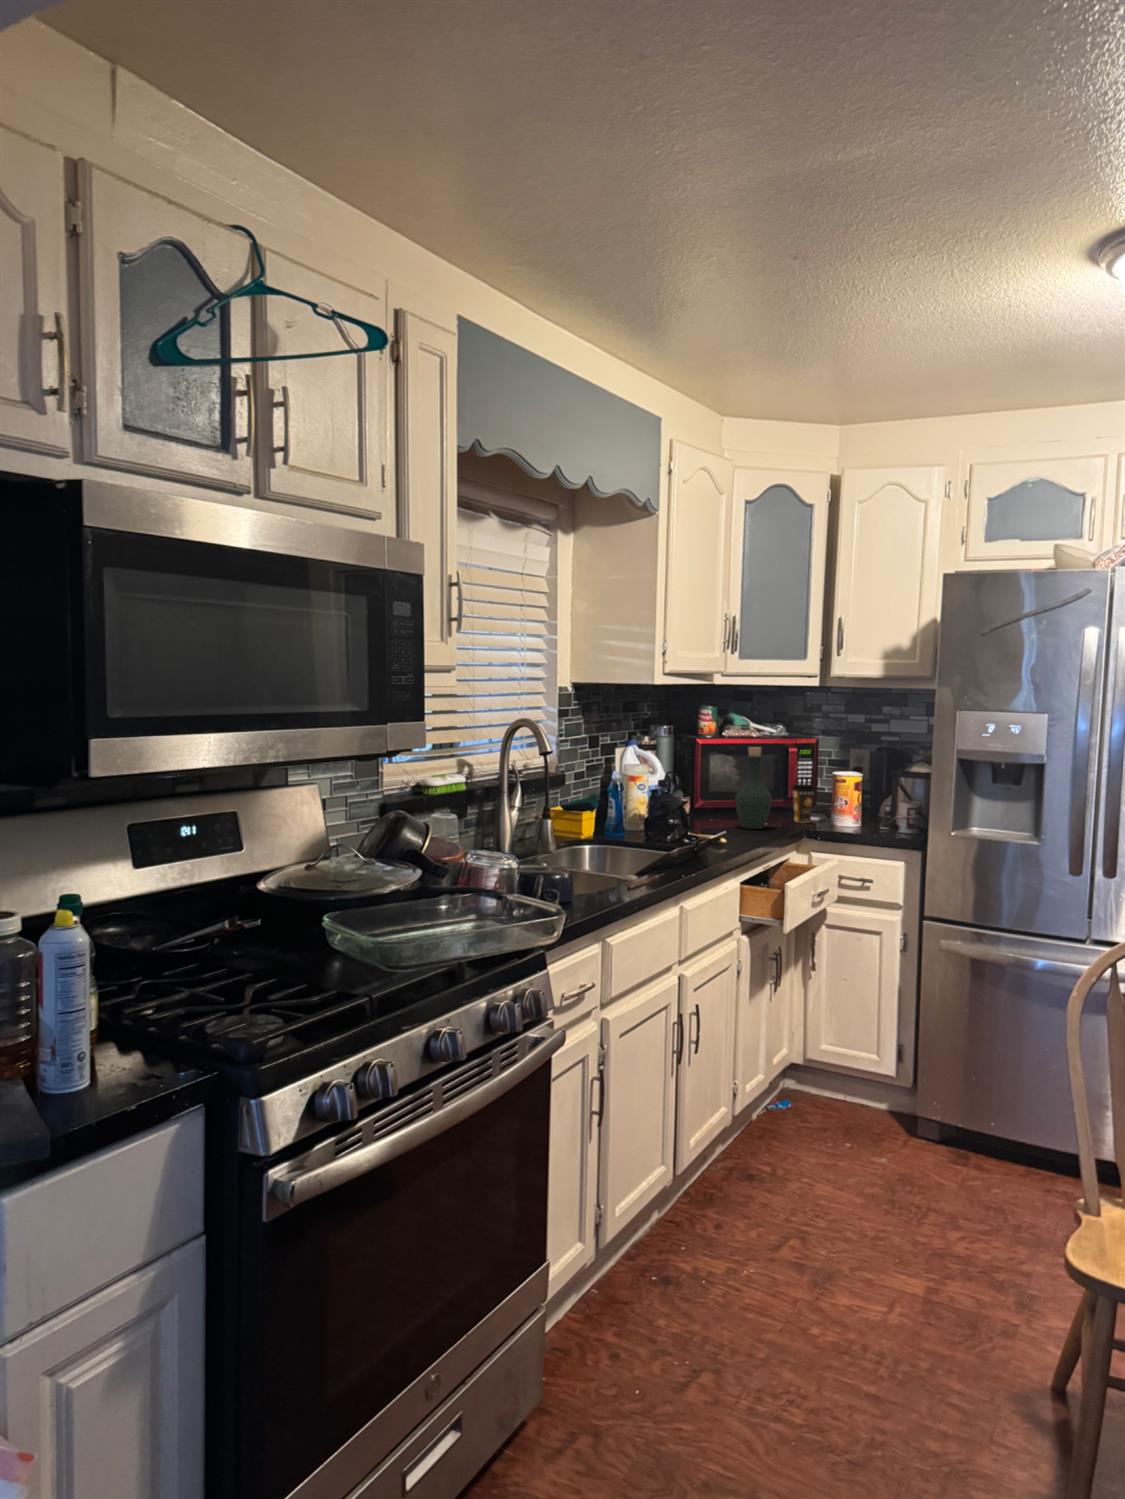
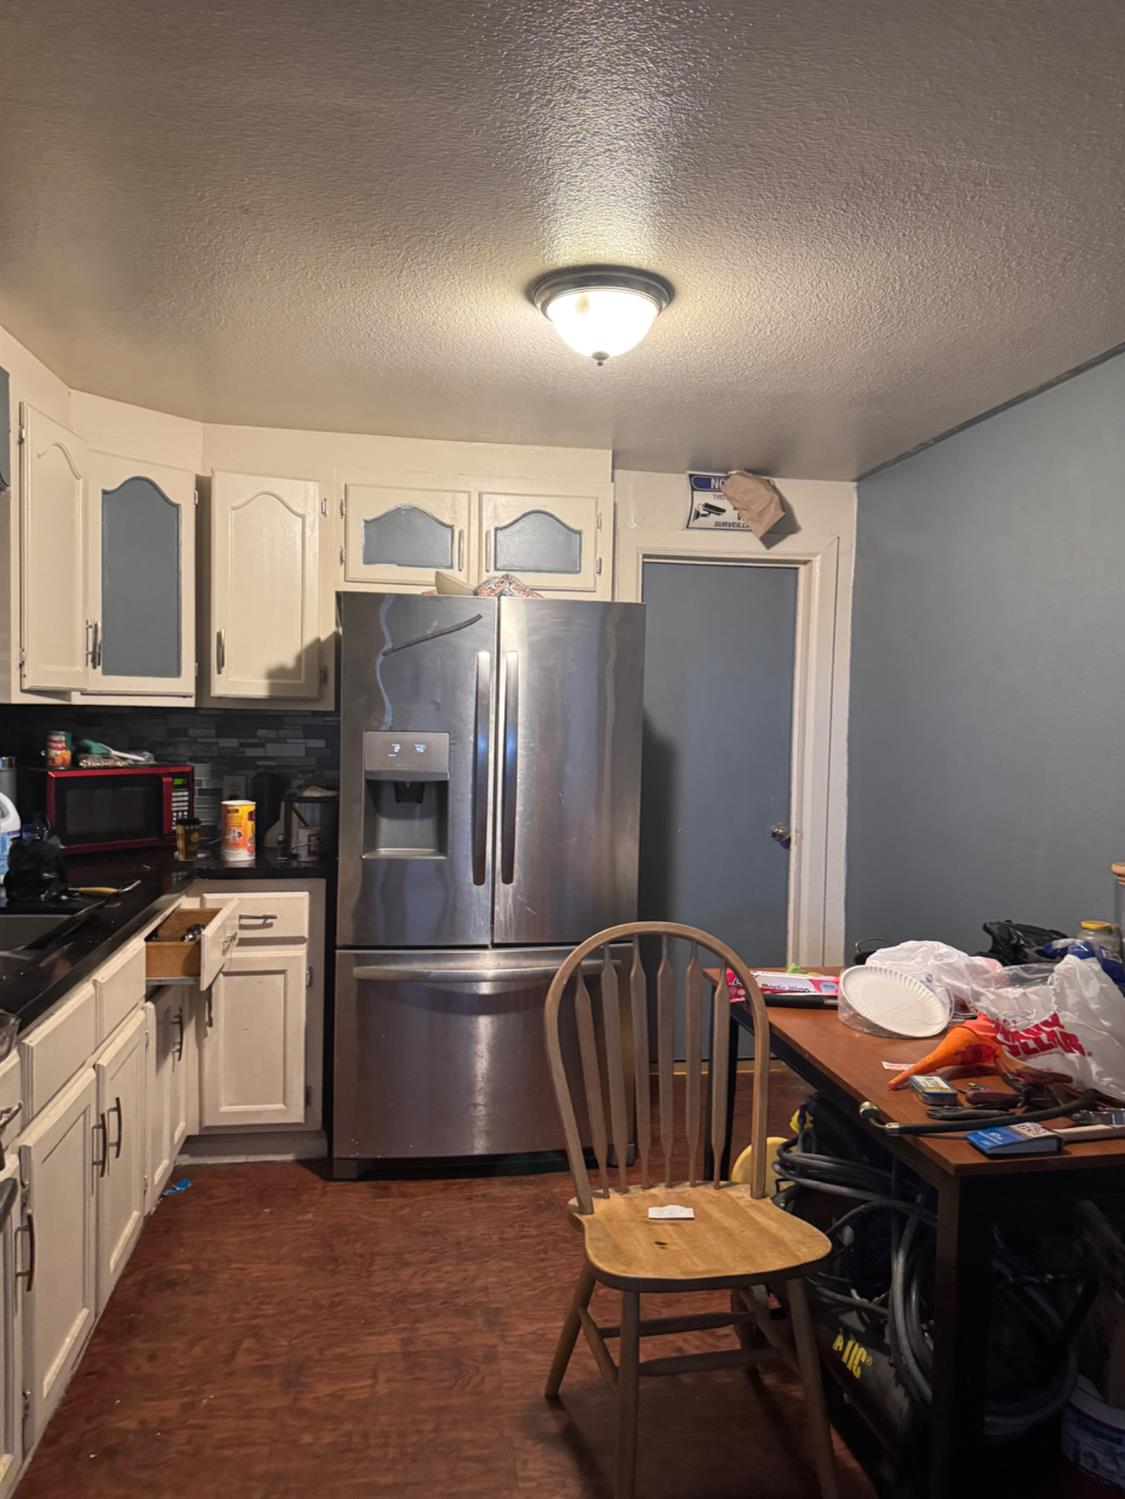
bottle: present [735,747,772,829] -> none [113,777,158,874]

